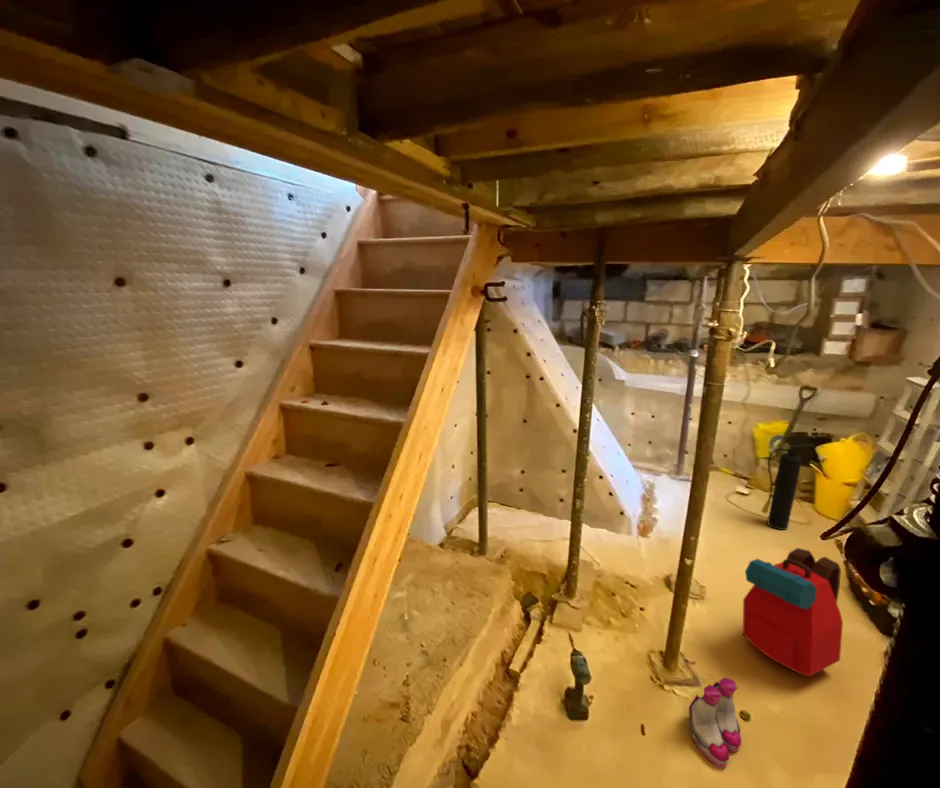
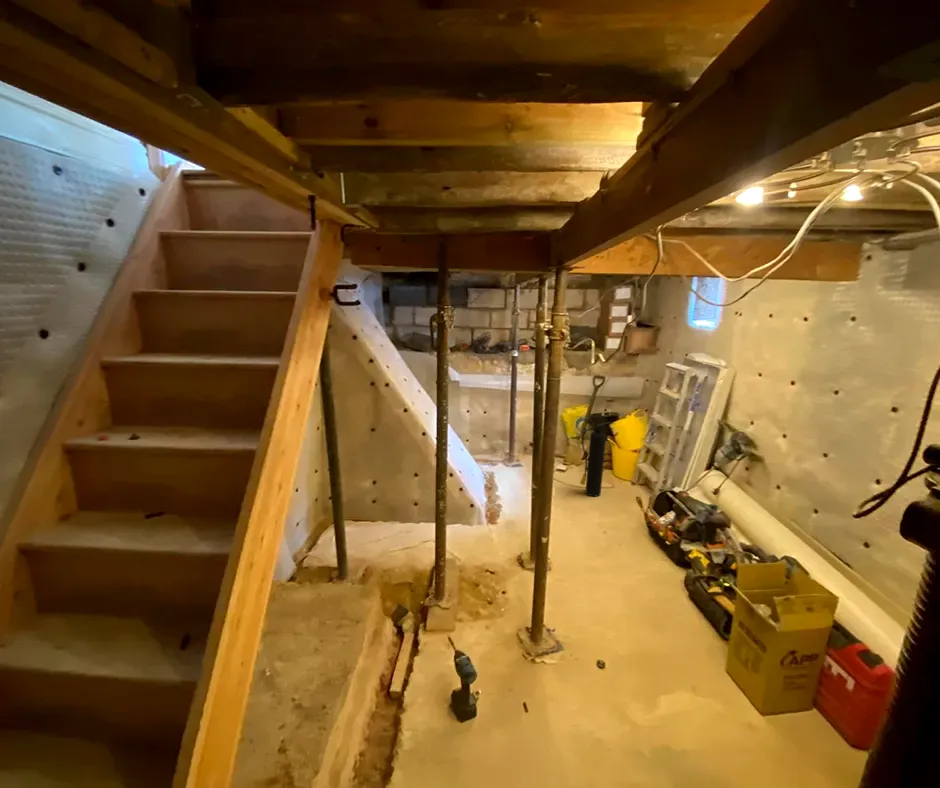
backpack: present [743,548,843,676] -> none [585,510,658,616]
boots: present [689,677,741,768] -> none [560,637,605,719]

